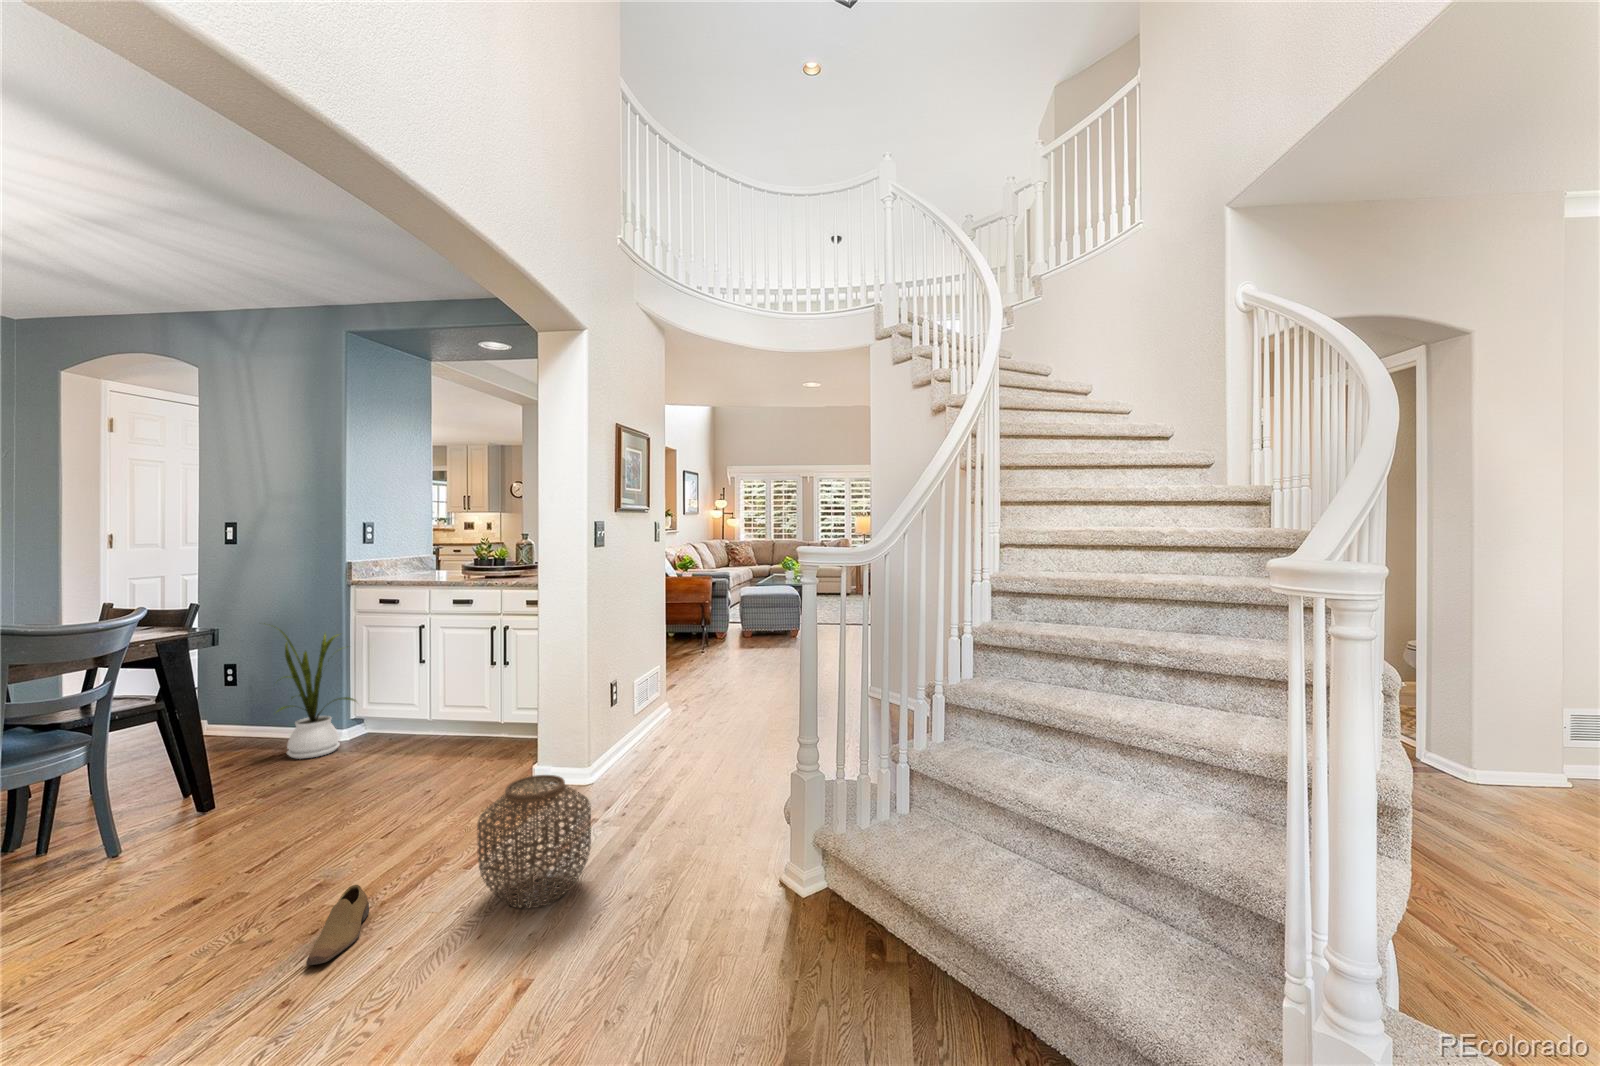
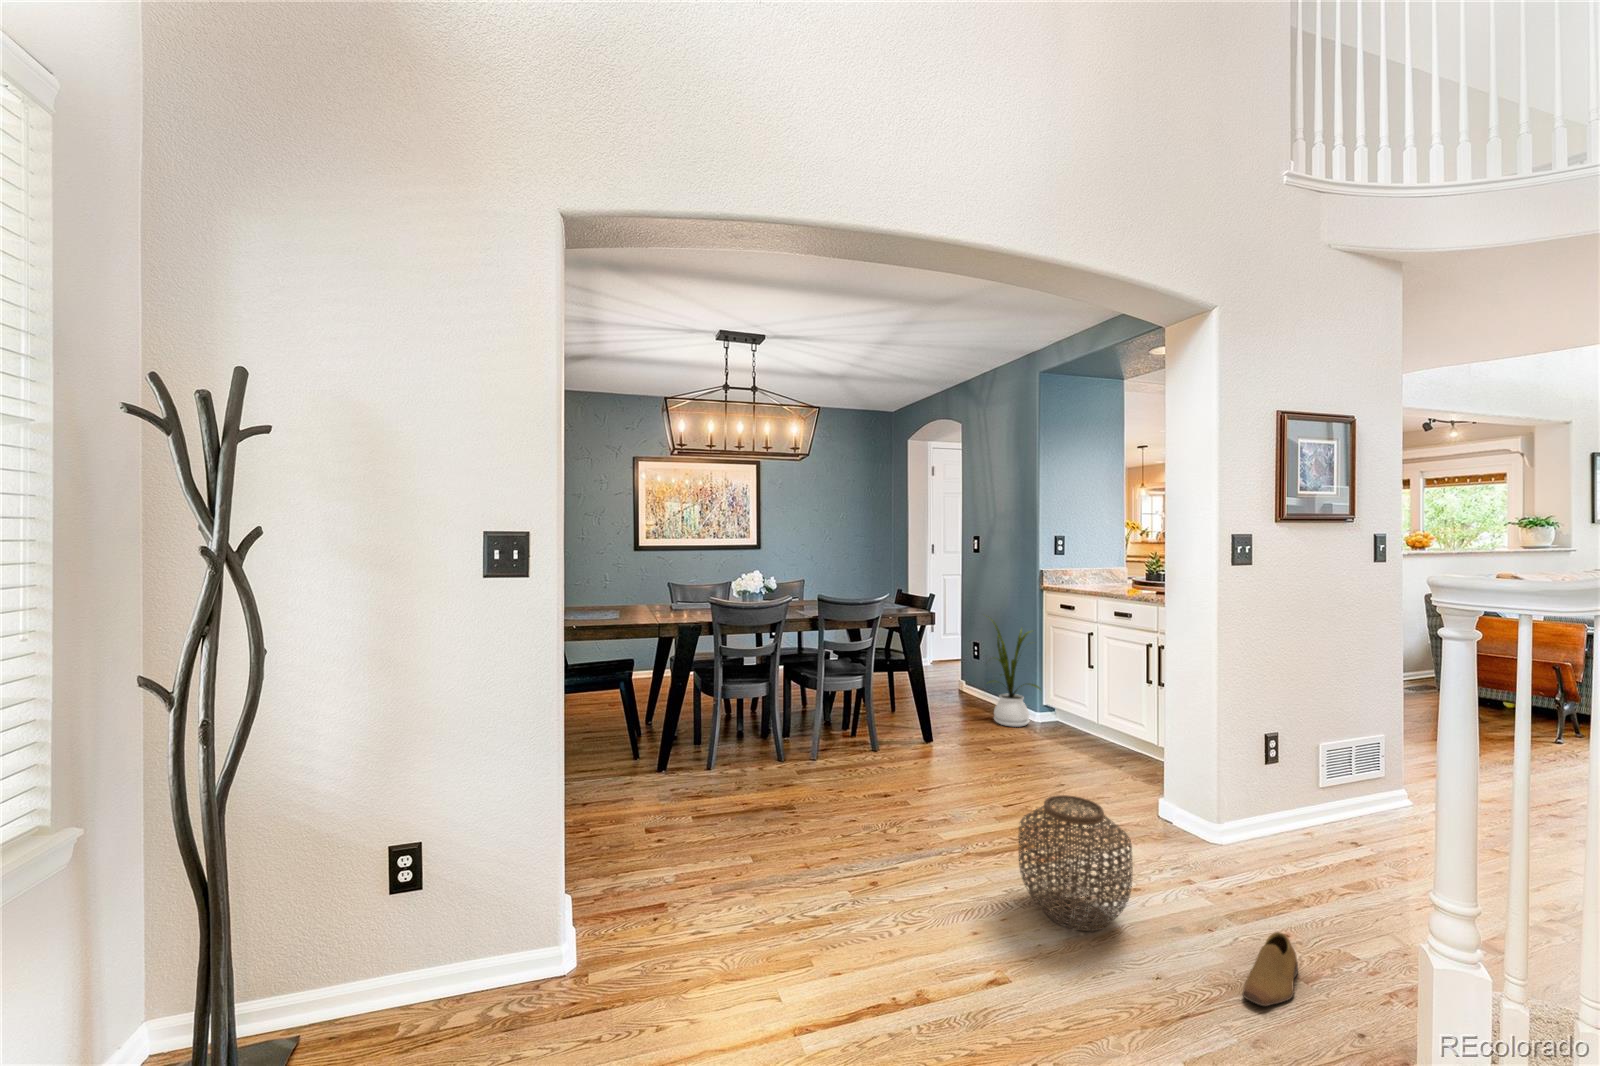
shoe: present [306,885,369,965] -> present [1243,932,1298,1006]

